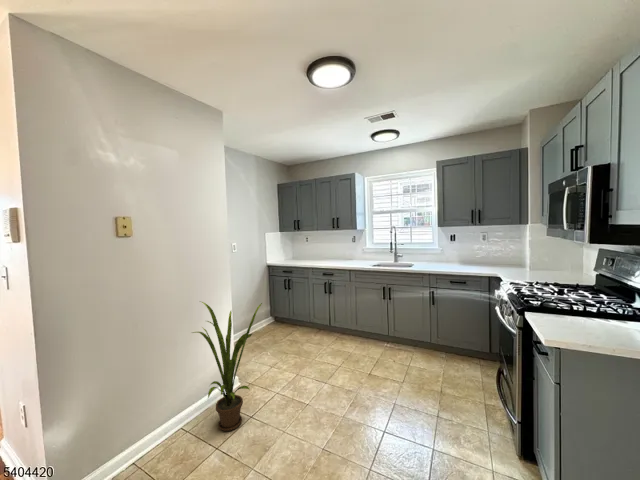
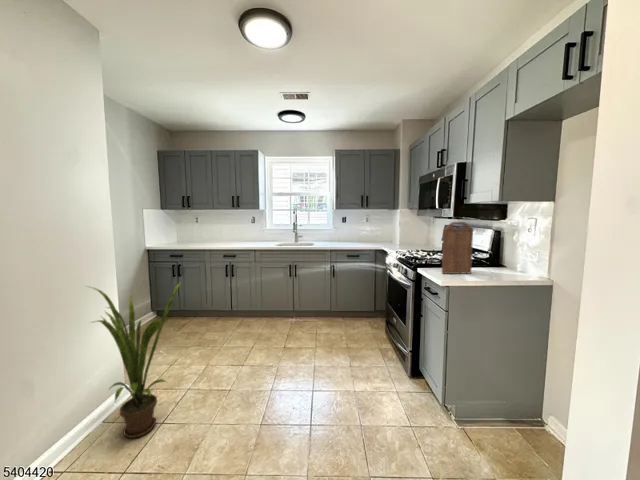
cutting board: none [557,254,616,331] -> present [442,222,473,274]

